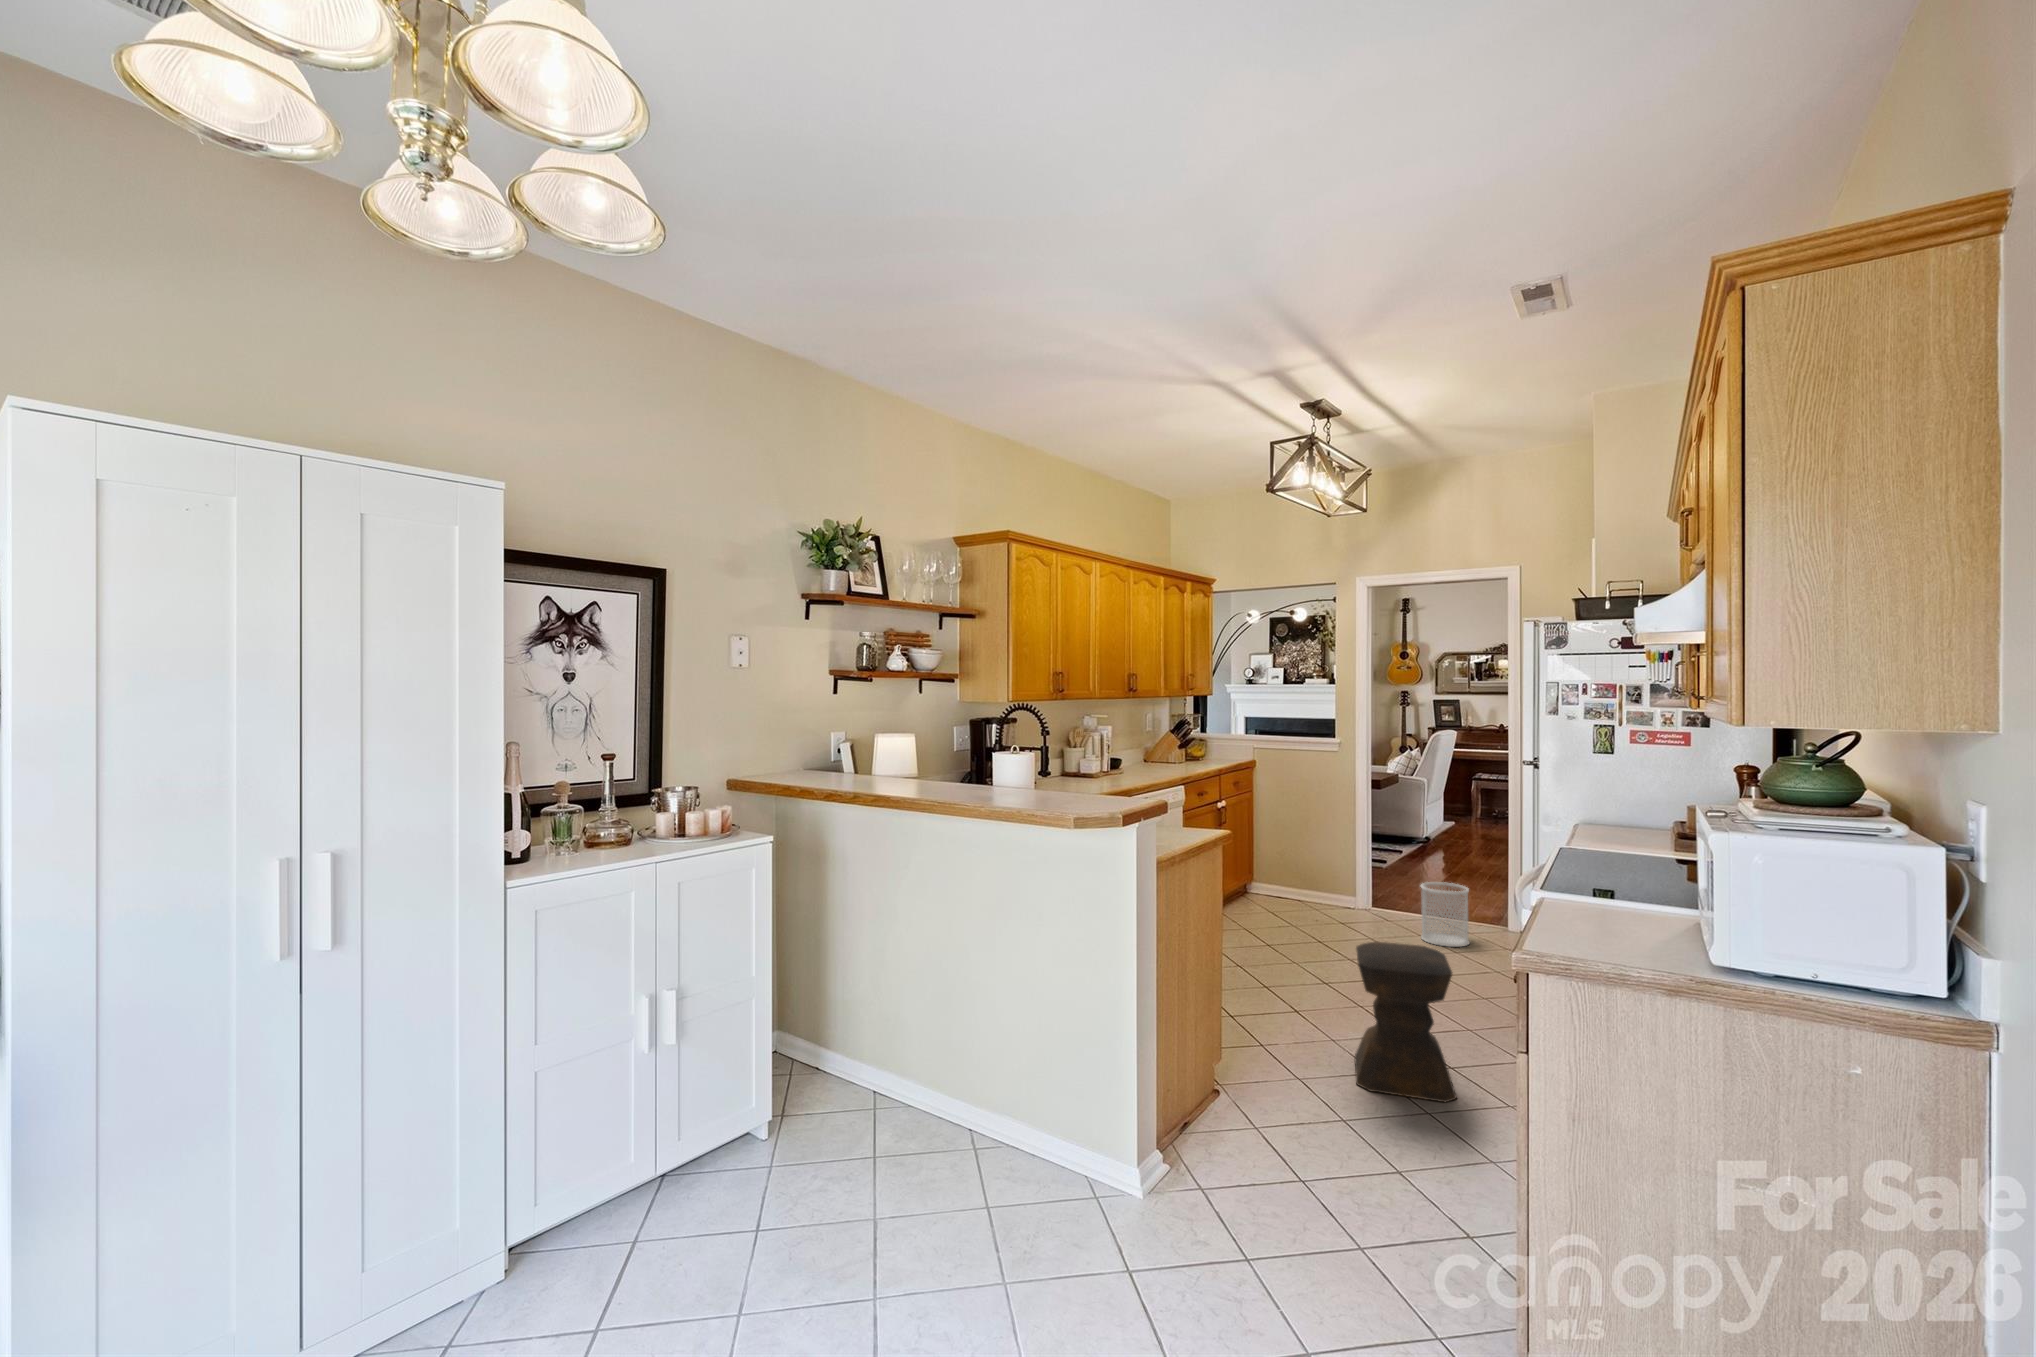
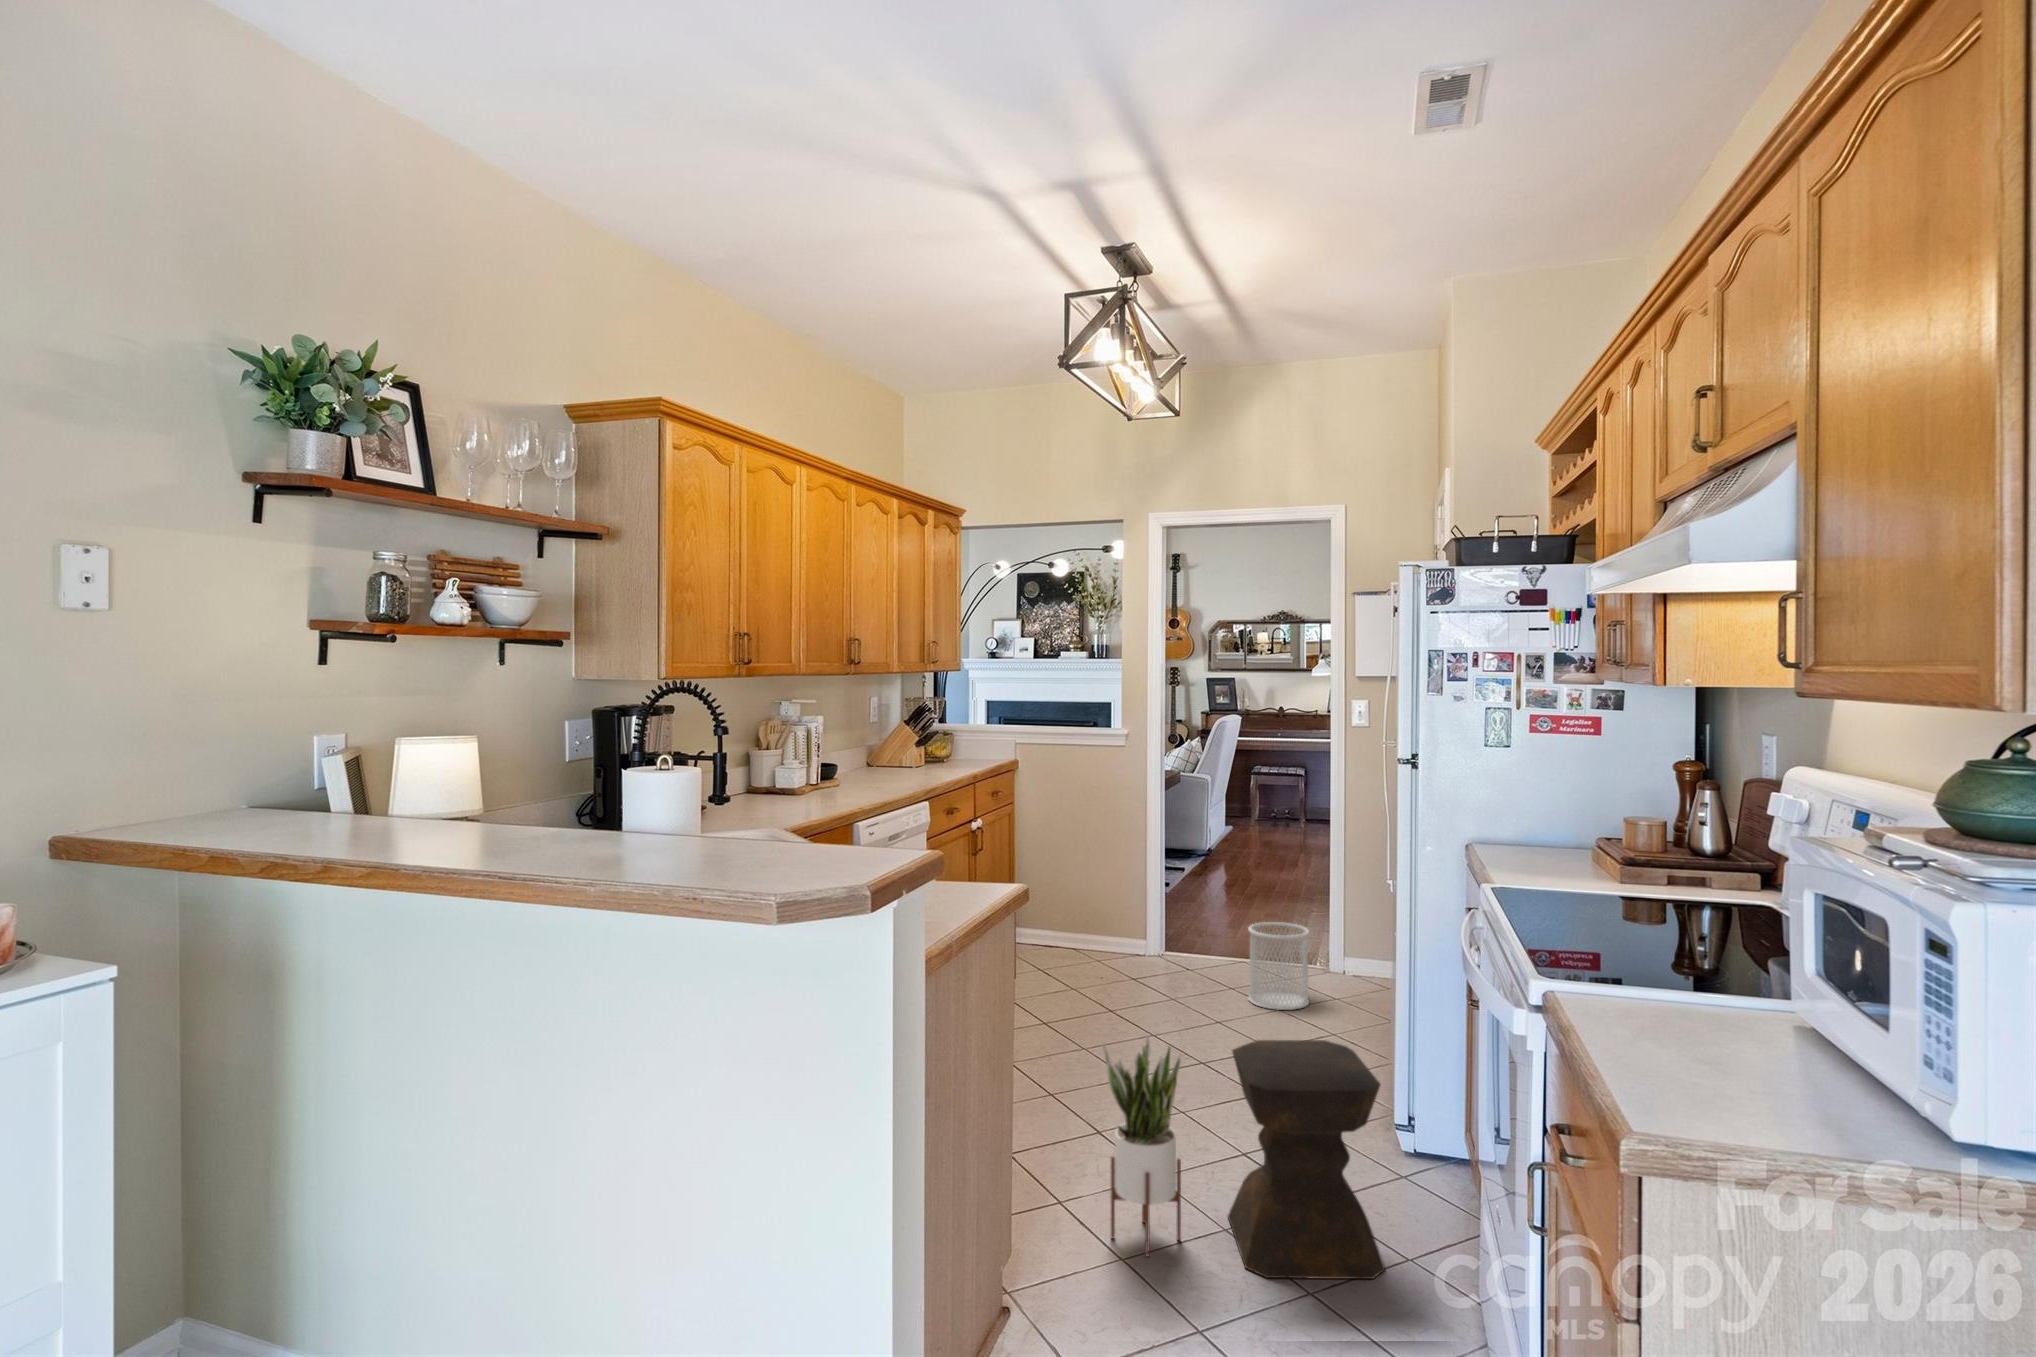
potted plant: none [1262,929,1318,1070] -> present [1102,1036,1181,1257]

